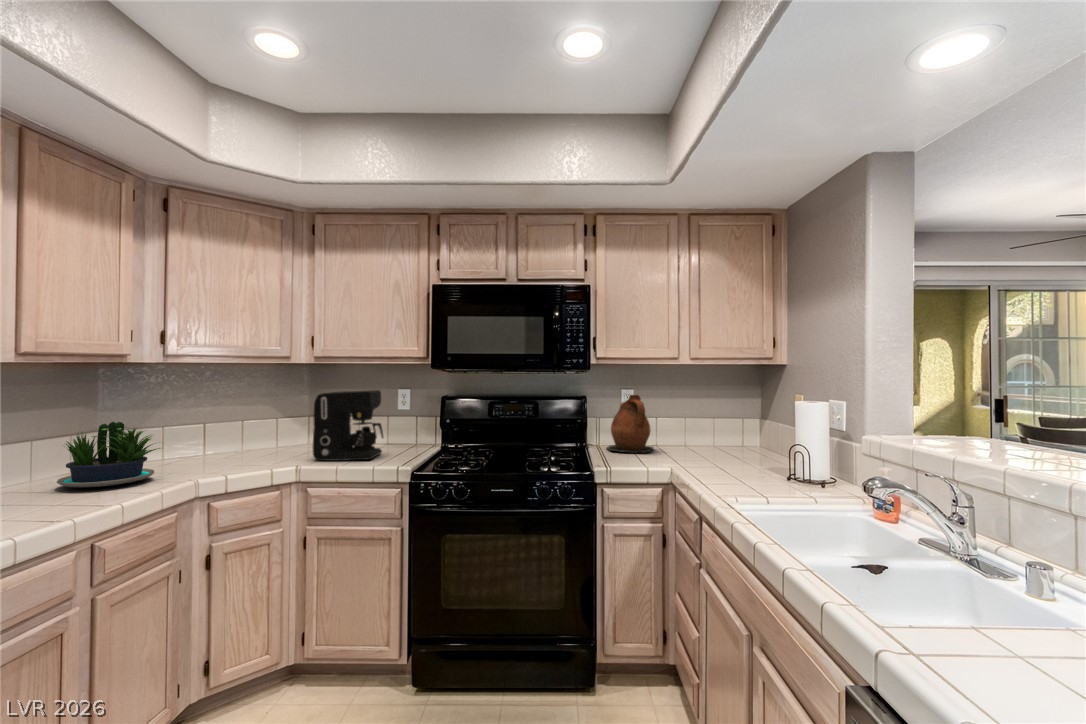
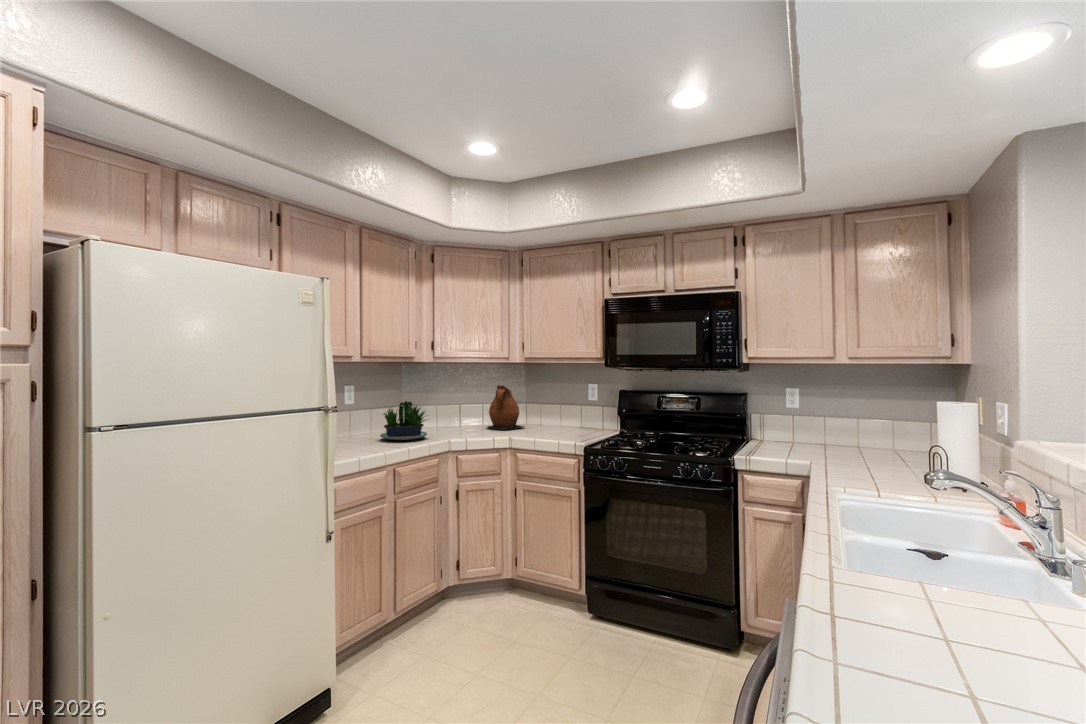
coffee maker: present [313,390,383,461] -> none [522,384,571,436]
ceramic pitcher: present [606,395,653,452] -> present [488,385,525,429]

